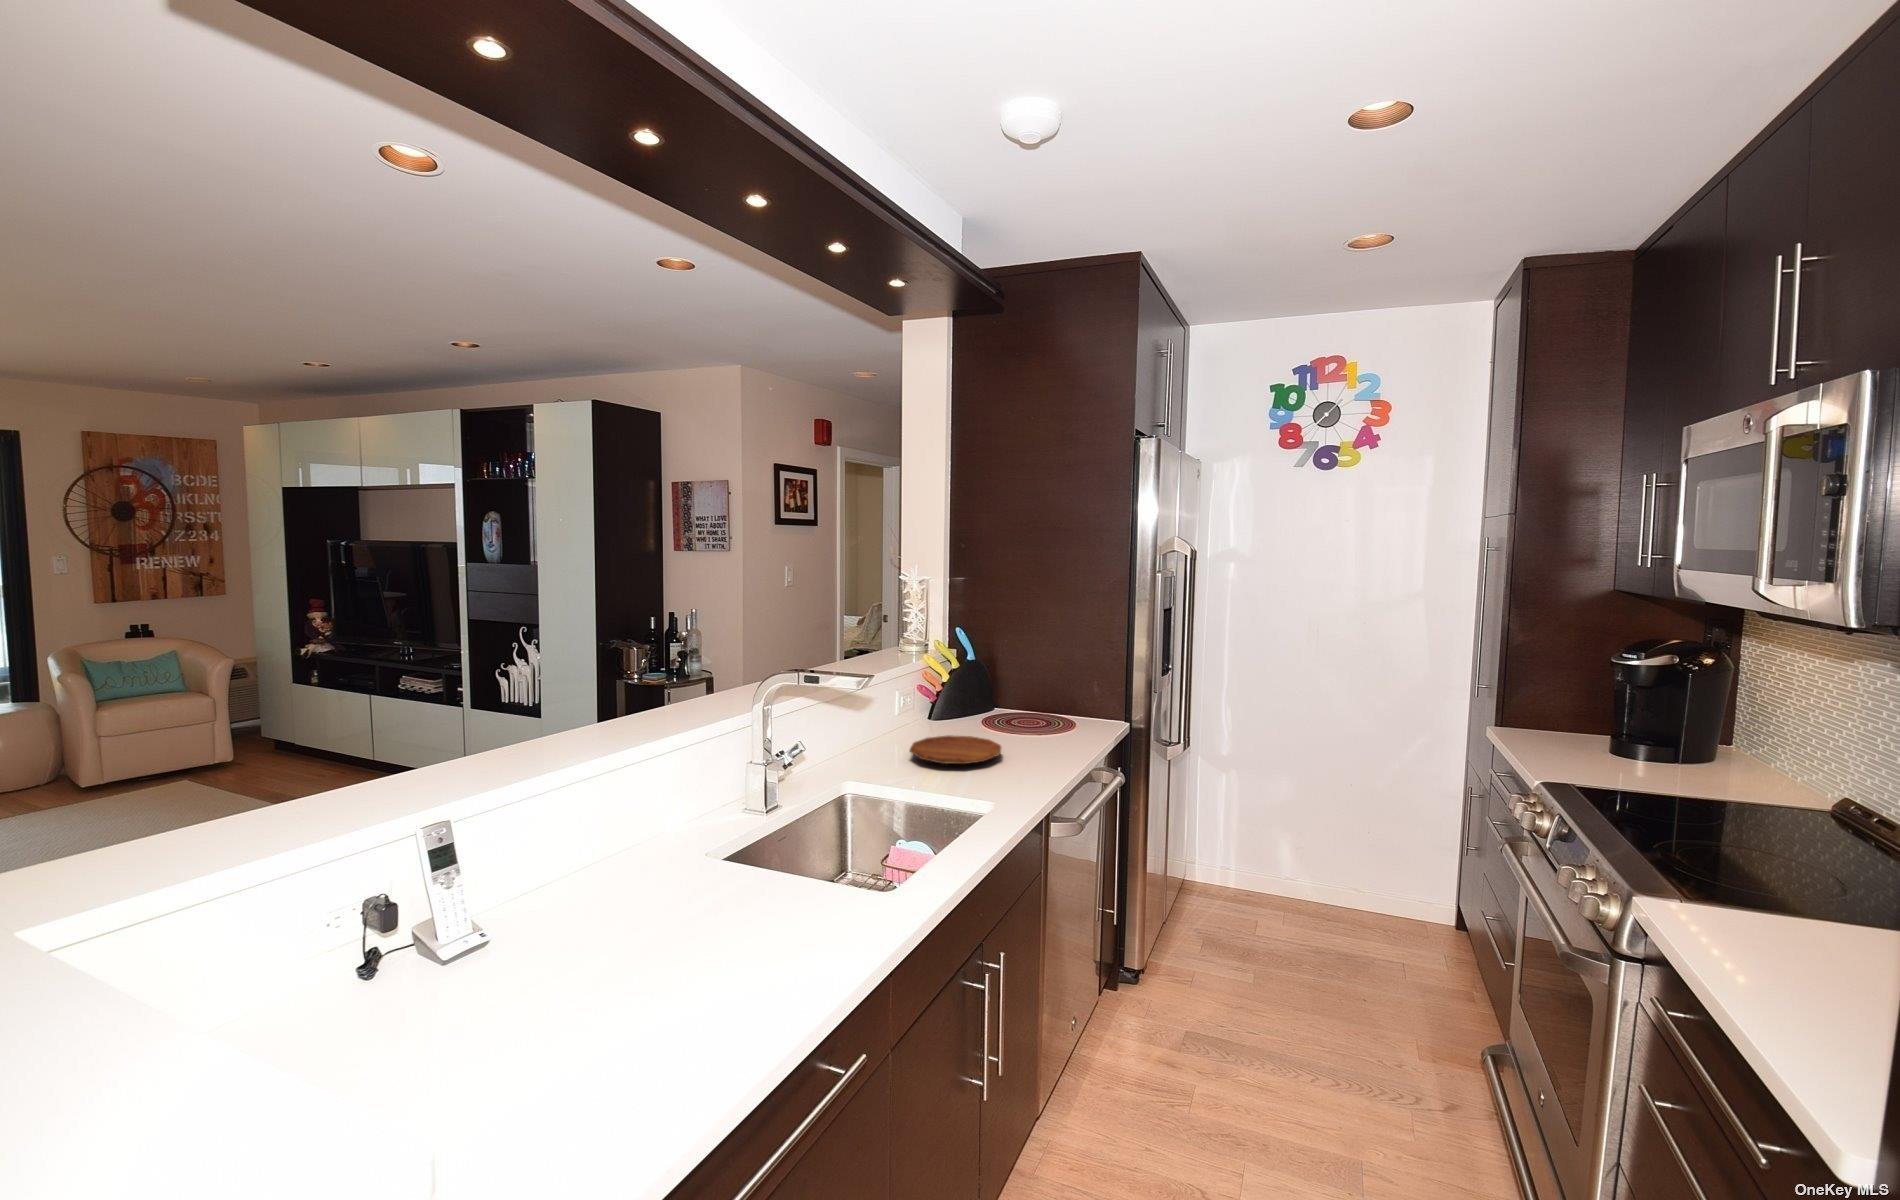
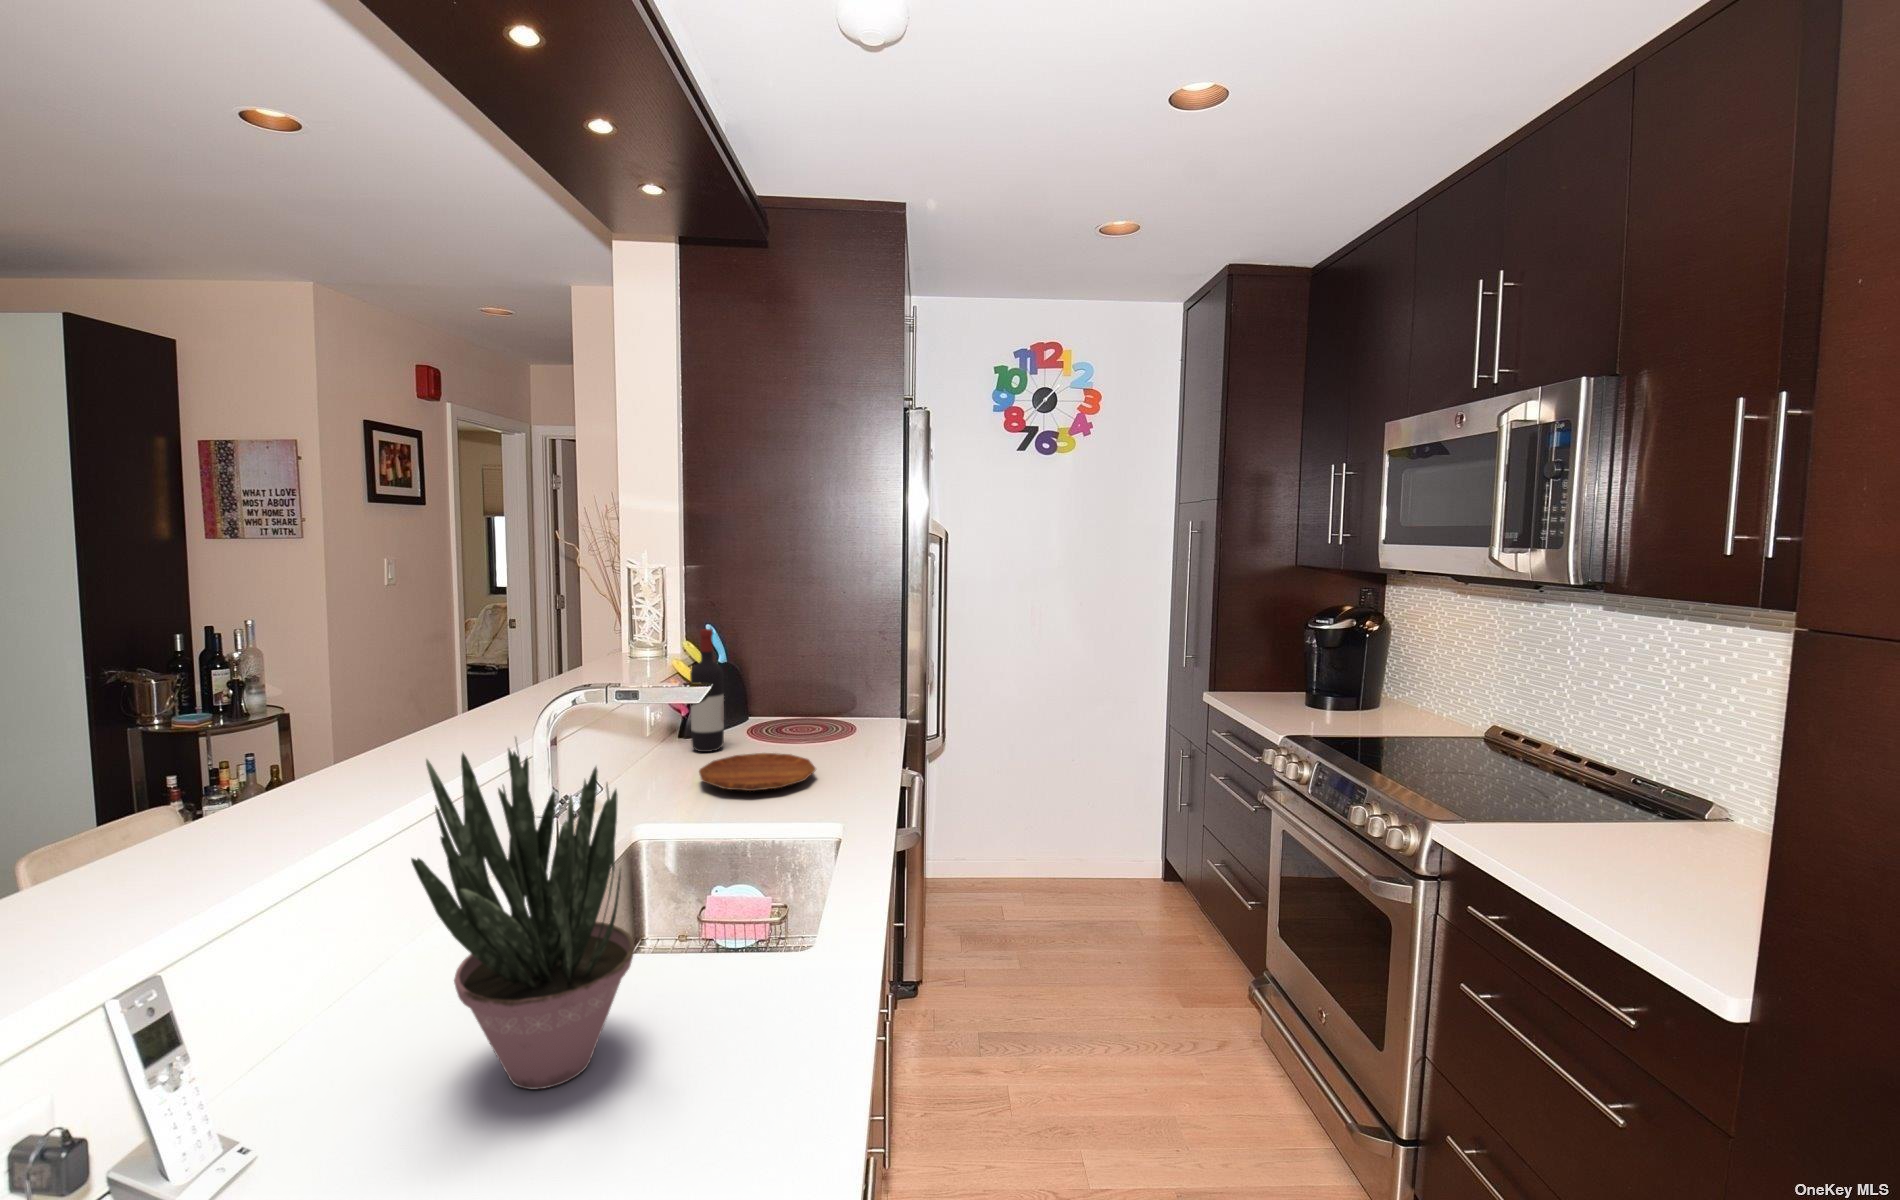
wine bottle: none [926,632,953,732] -> present [690,629,724,752]
potted plant: none [610,694,749,916] -> present [411,739,635,1089]

